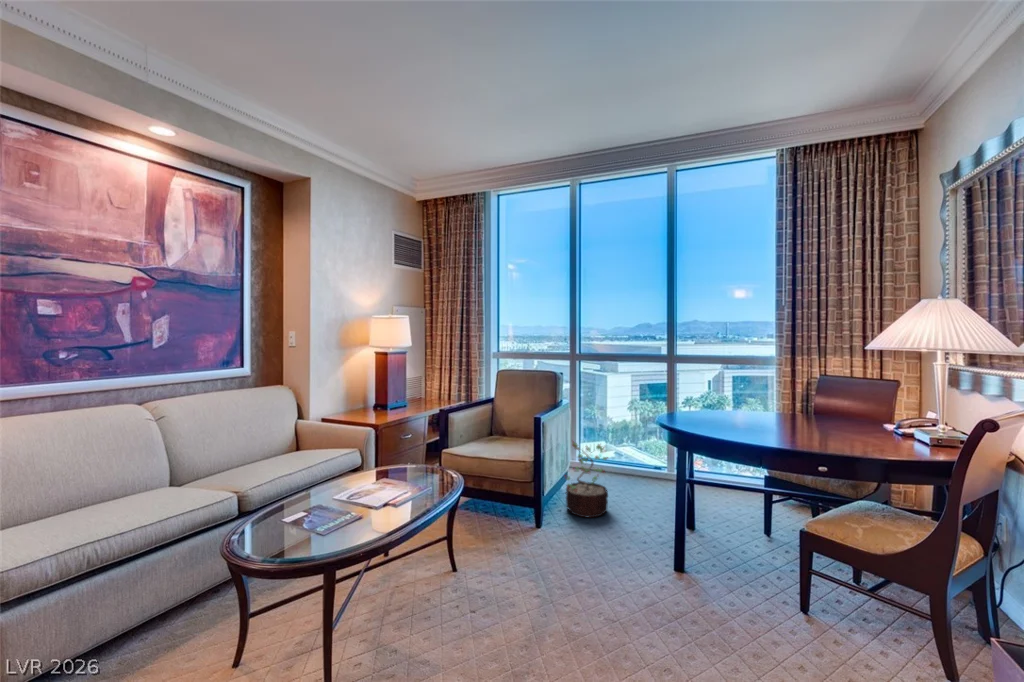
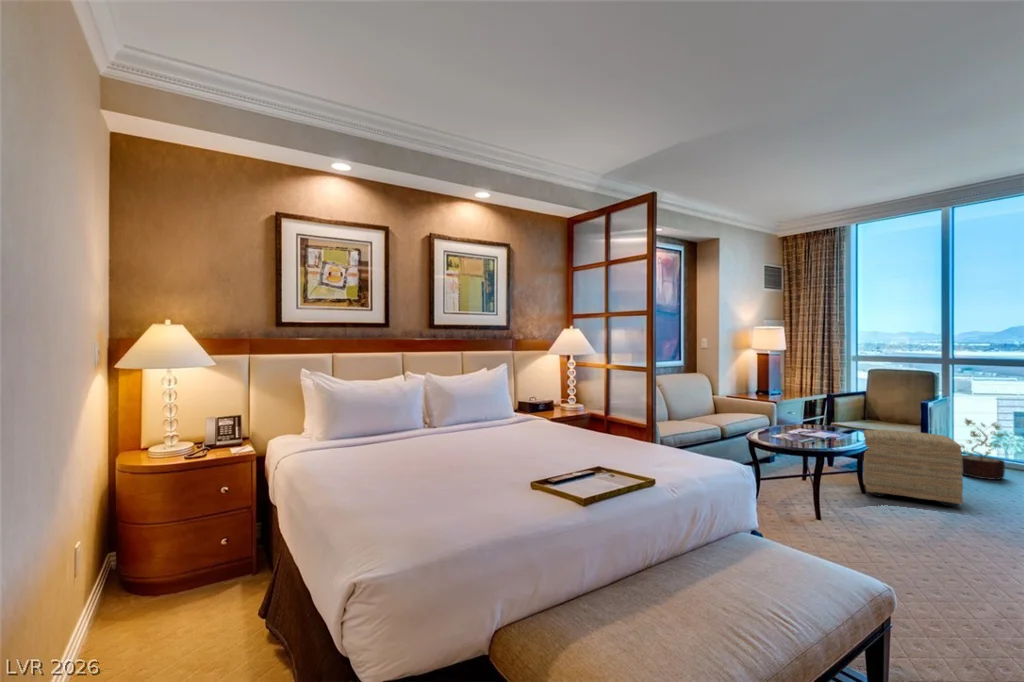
ottoman: none [383,494,522,643] -> present [863,430,963,506]

